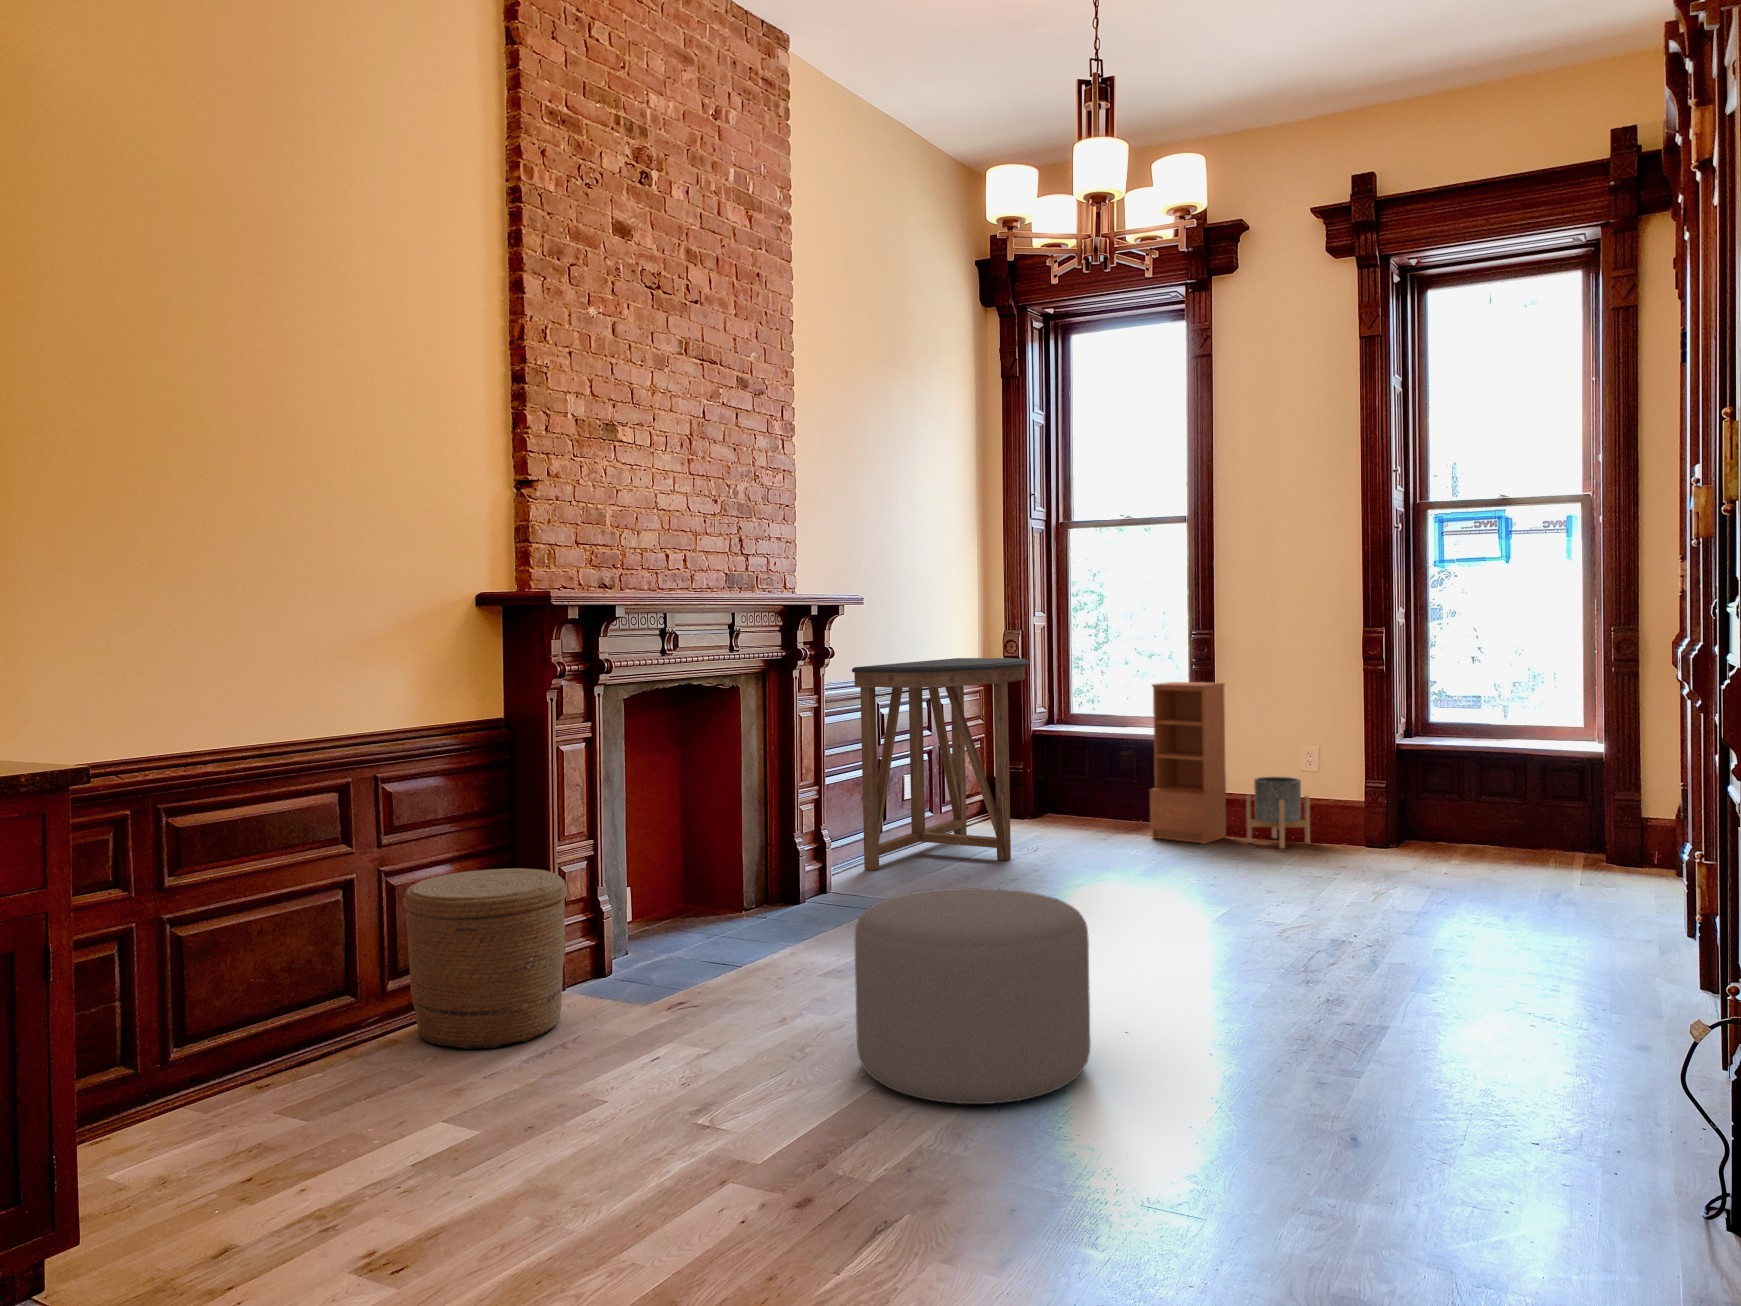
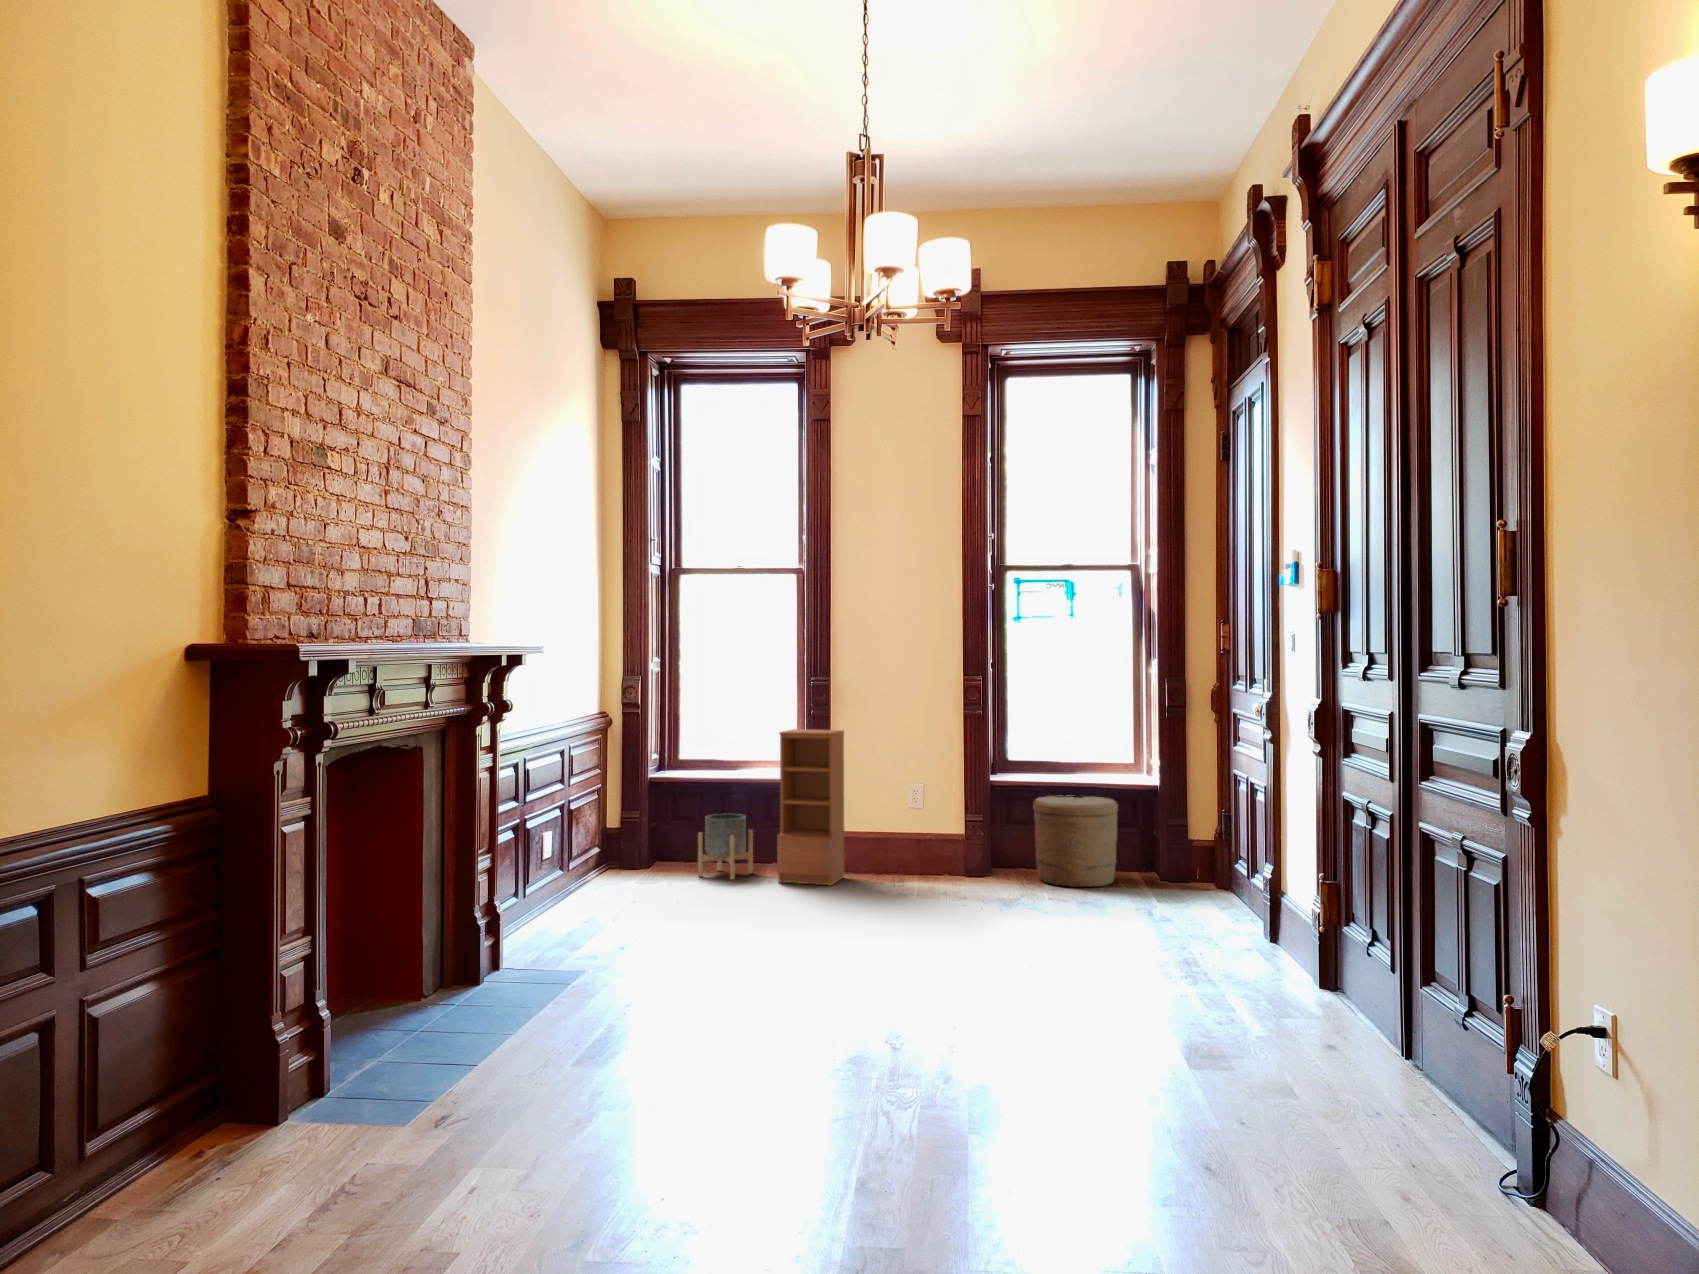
console table: present [852,658,1029,870] -> none [510,707,676,938]
planter: present [1246,777,1310,848] -> present [698,814,753,880]
woven basket: present [403,868,567,1049] -> present [1033,795,1118,887]
ottoman: present [855,888,1090,1104] -> none [710,955,945,1181]

